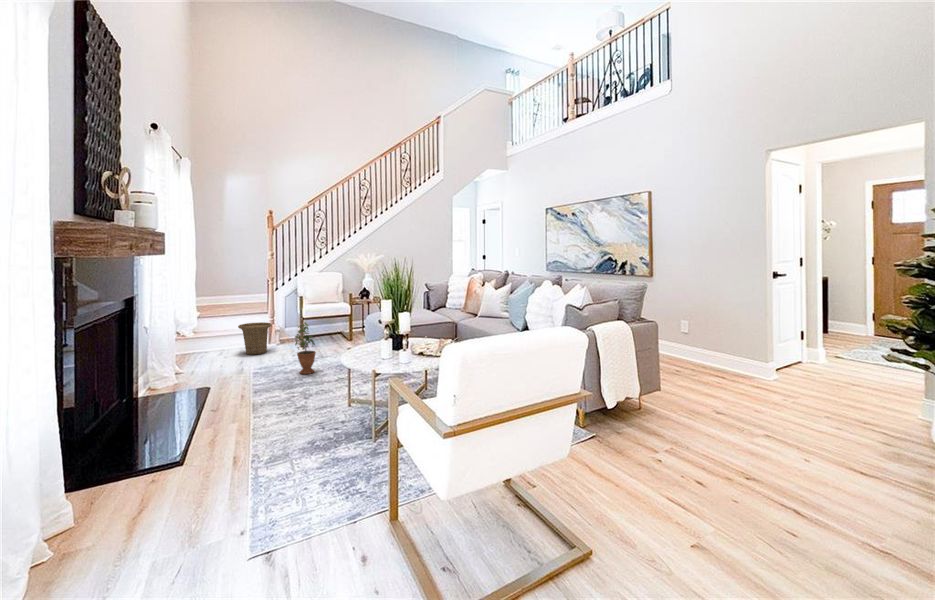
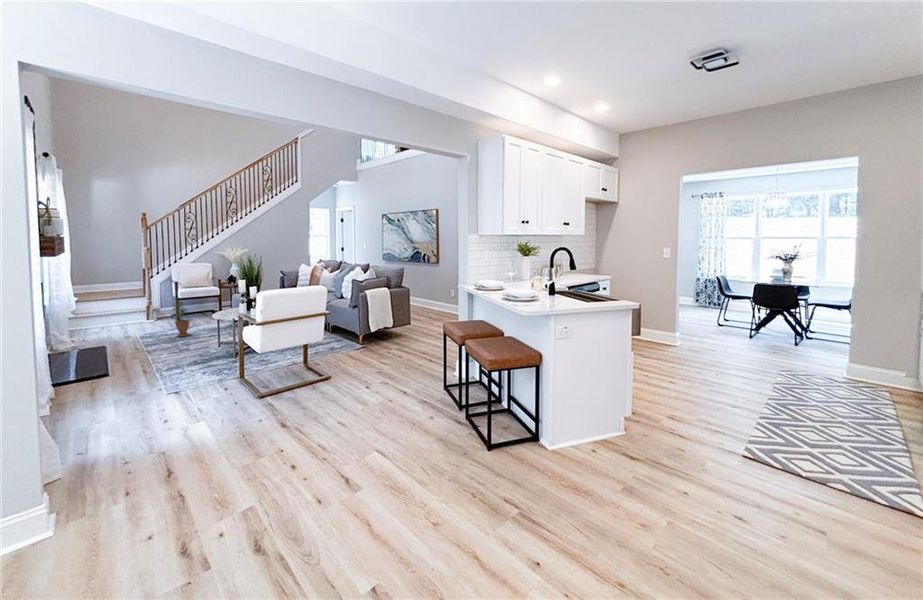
basket: present [238,322,271,355] -> none [121,303,151,327]

